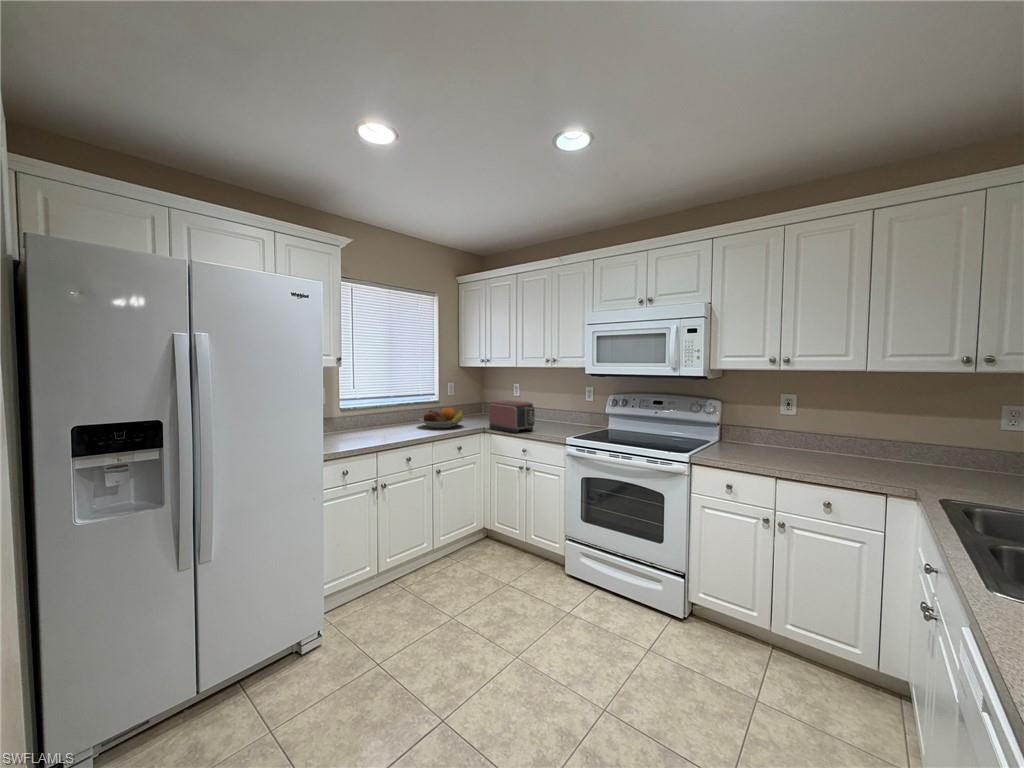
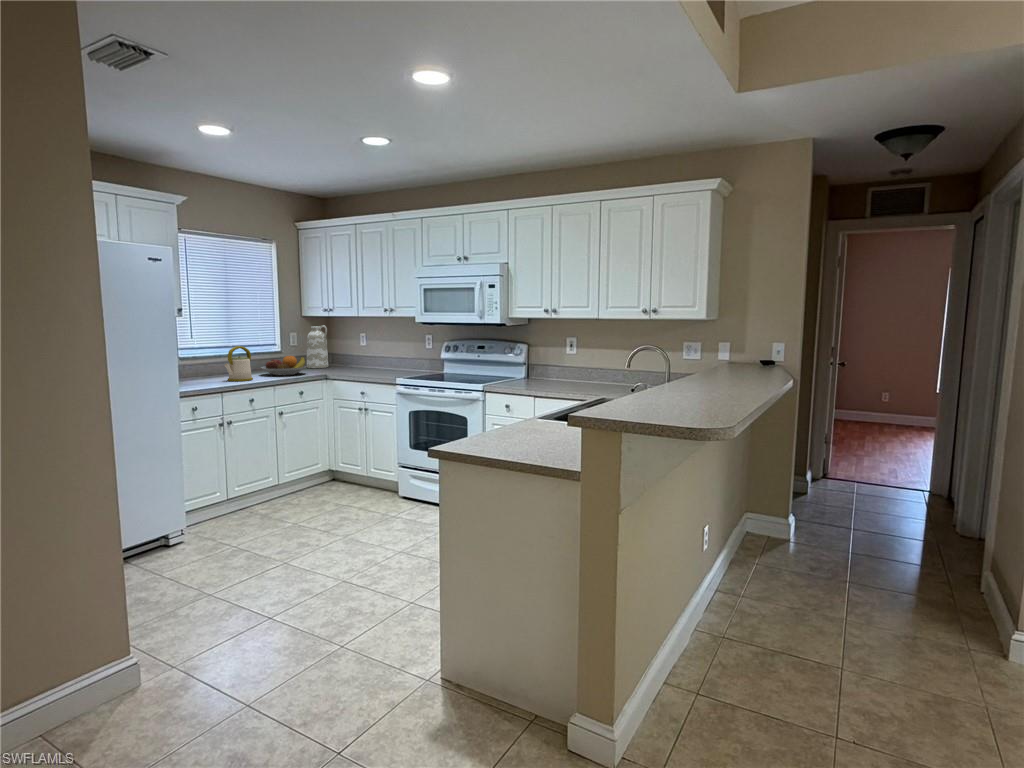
vase: none [462,375,483,418] -> present [307,325,328,368]
kettle: none [382,398,411,437] -> present [225,346,253,381]
toaster: present [489,400,535,433] -> none [330,348,374,377]

